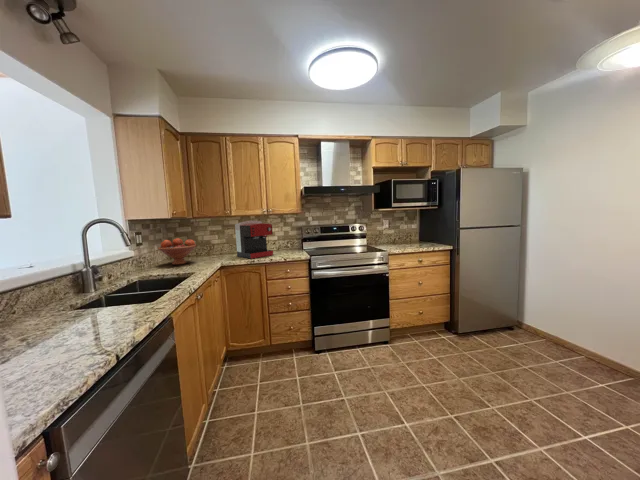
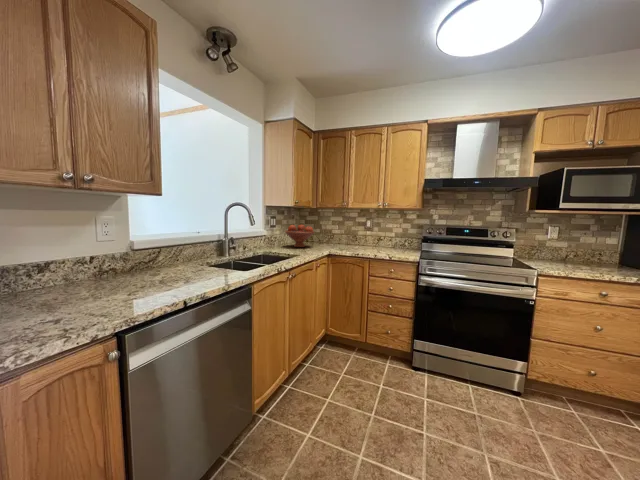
coffee maker: present [235,220,273,259] -> none [350,214,386,251]

